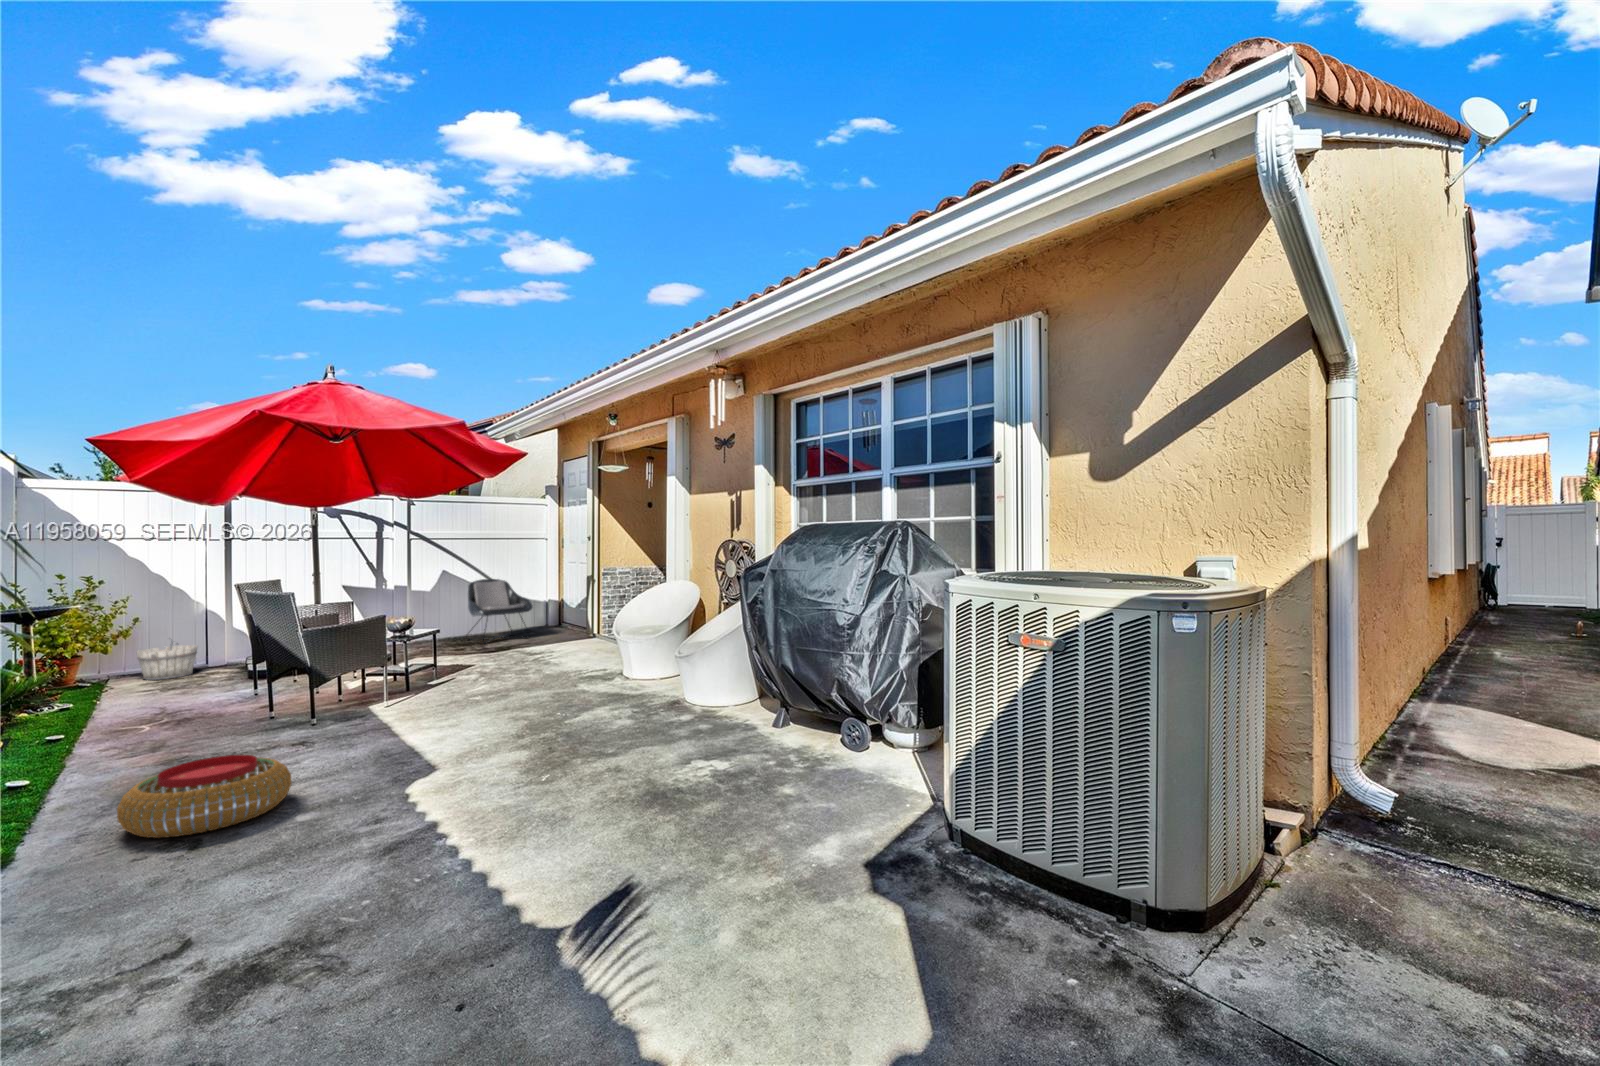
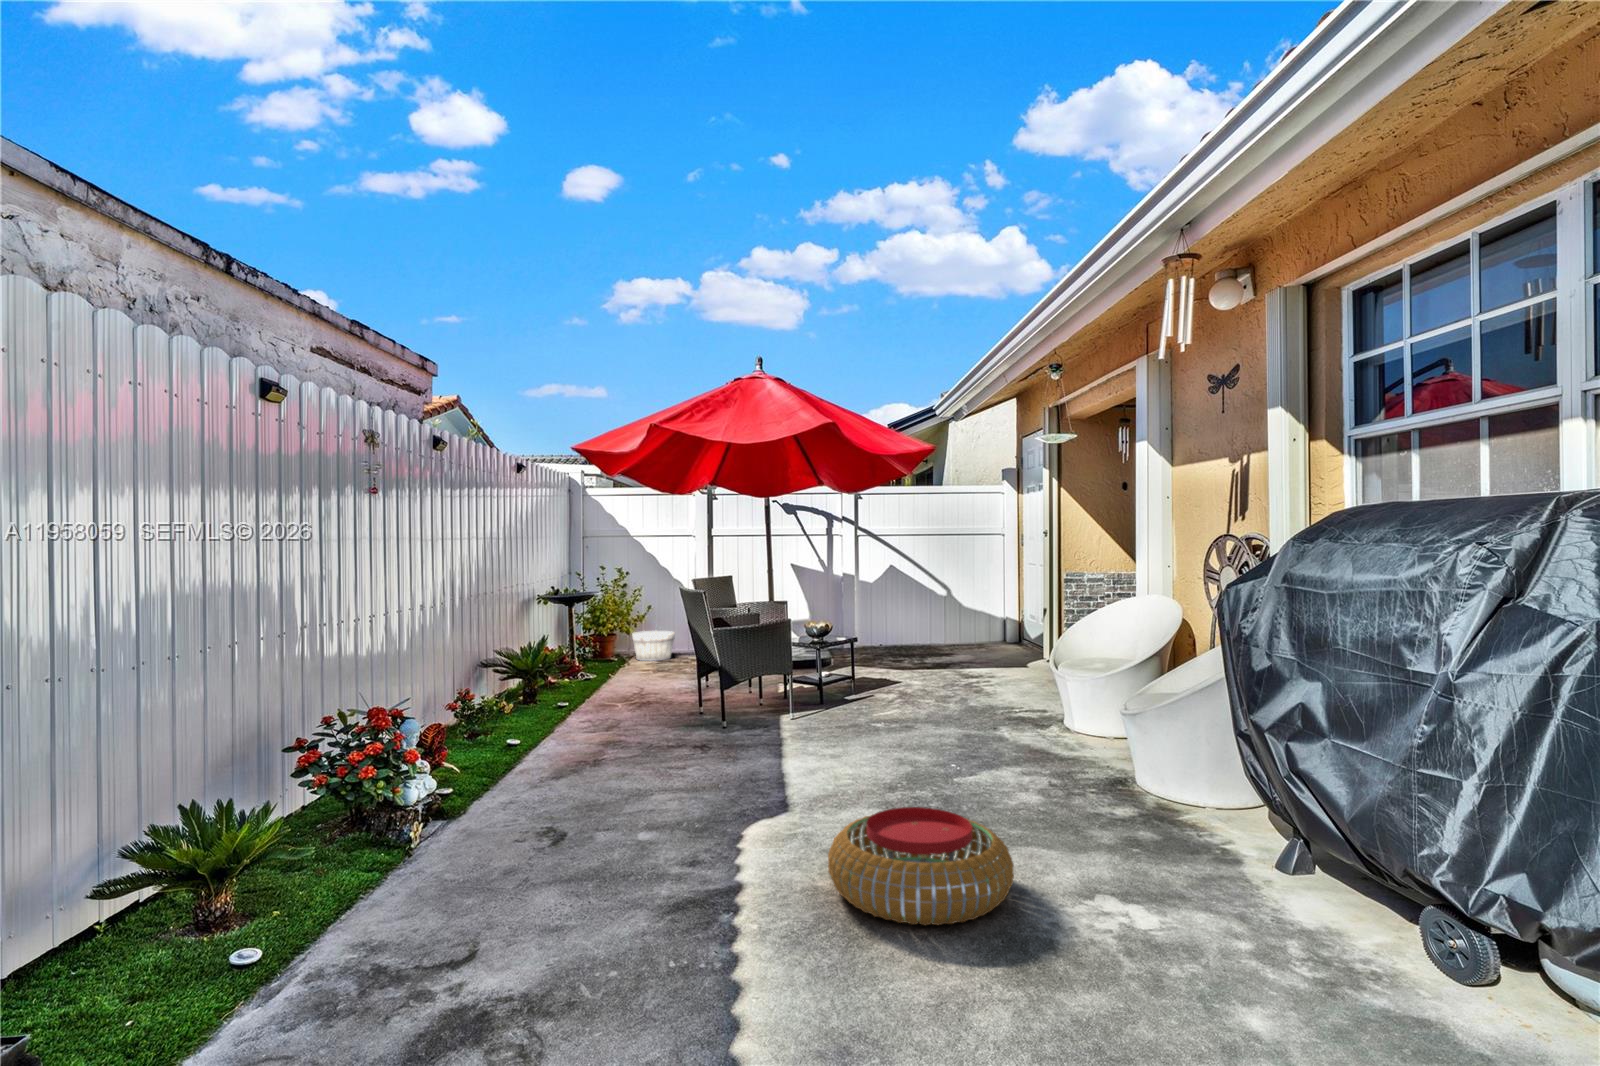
lounge chair: present [466,579,533,644] -> none [912,581,985,658]
pouf: present [117,755,292,838] -> present [828,807,1014,925]

